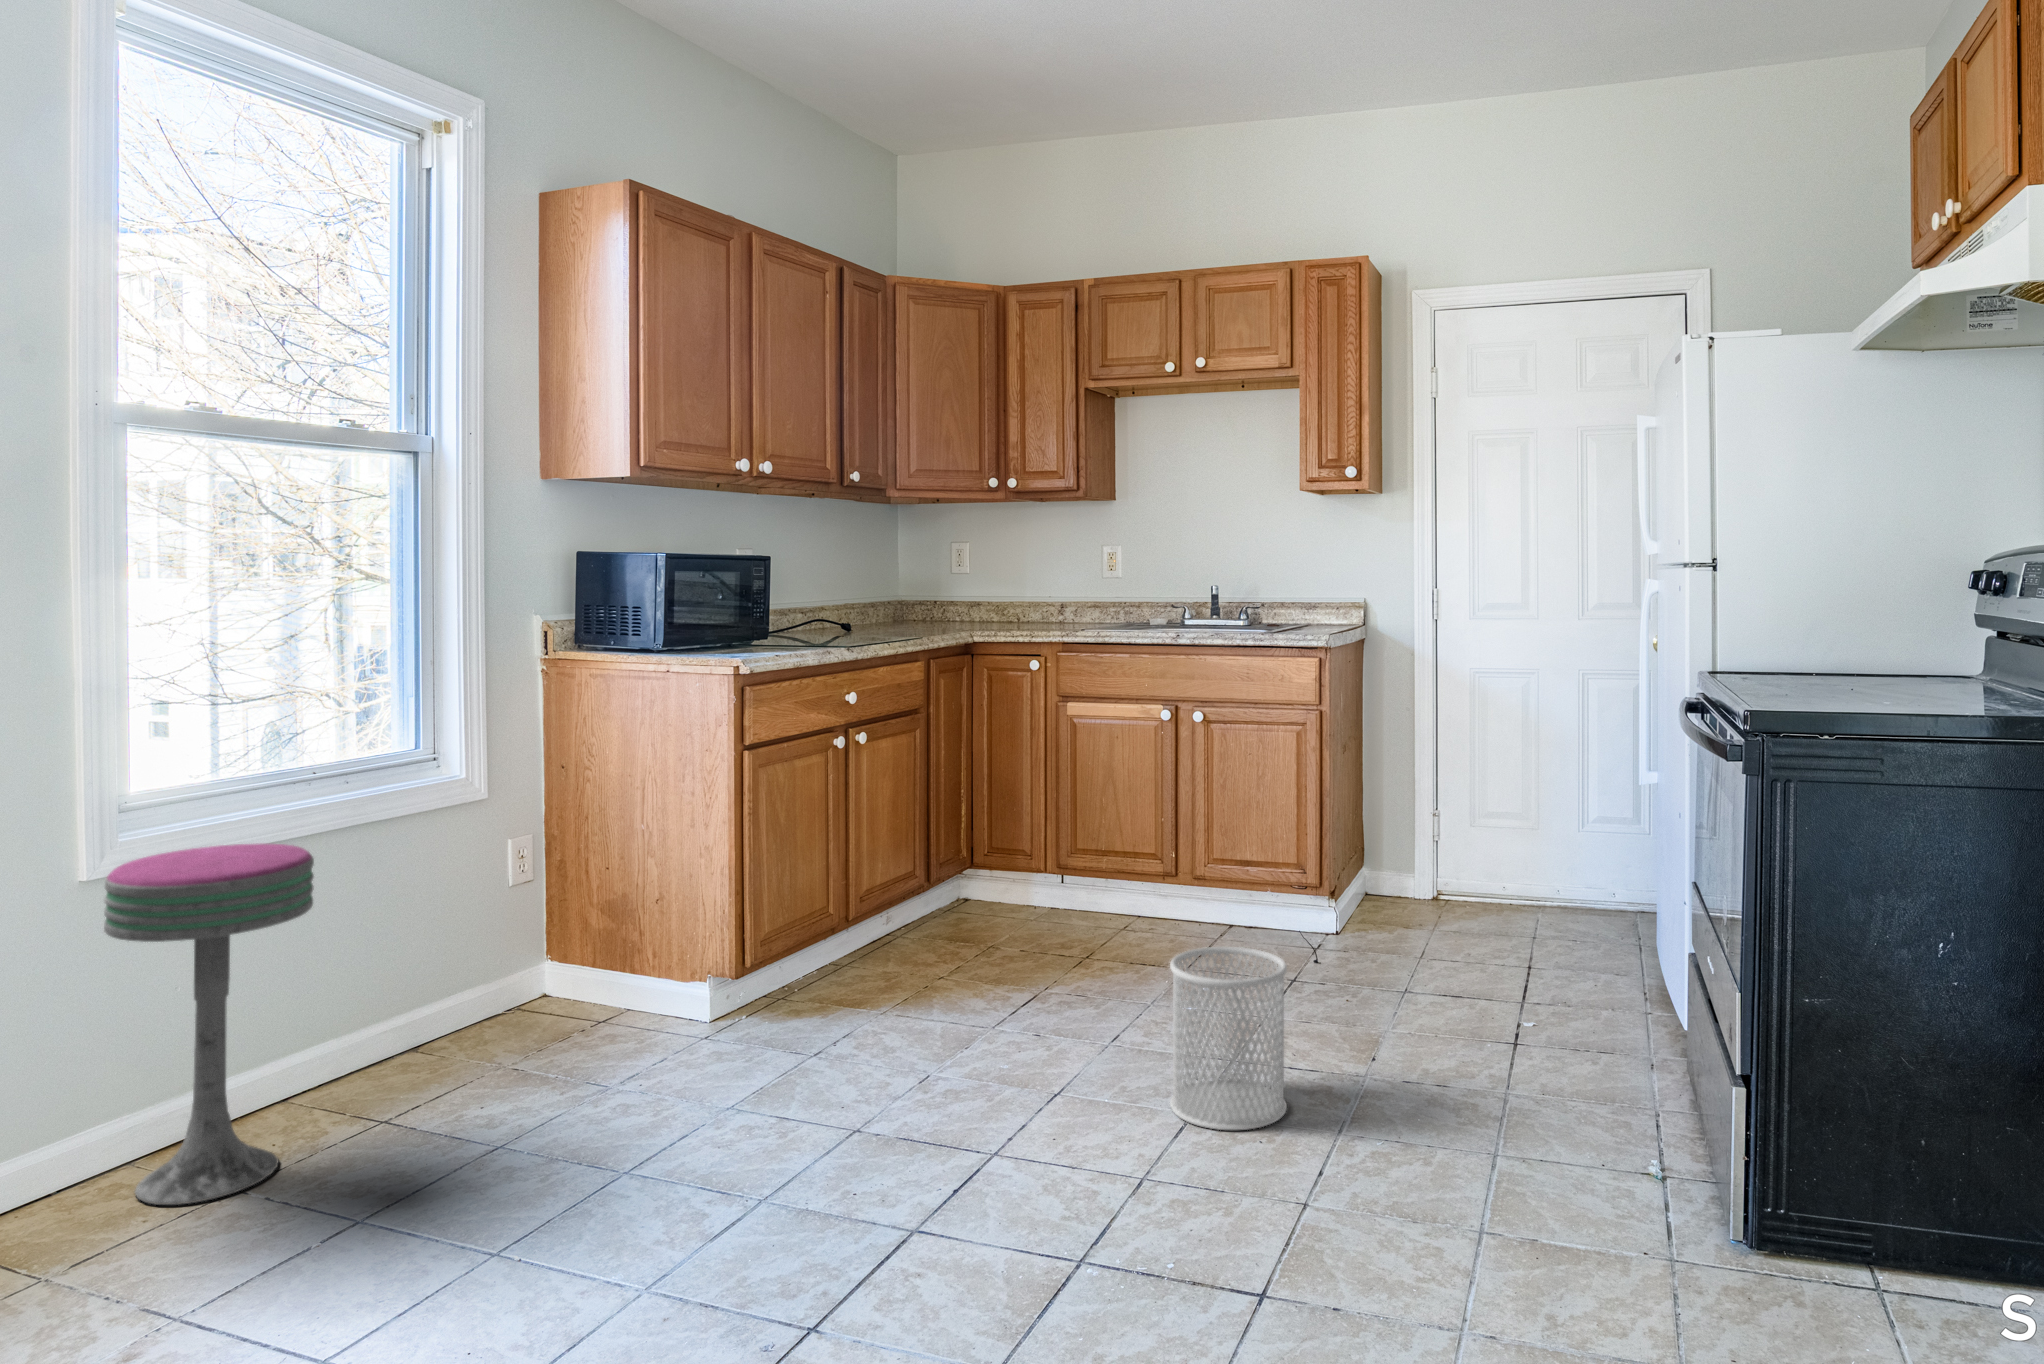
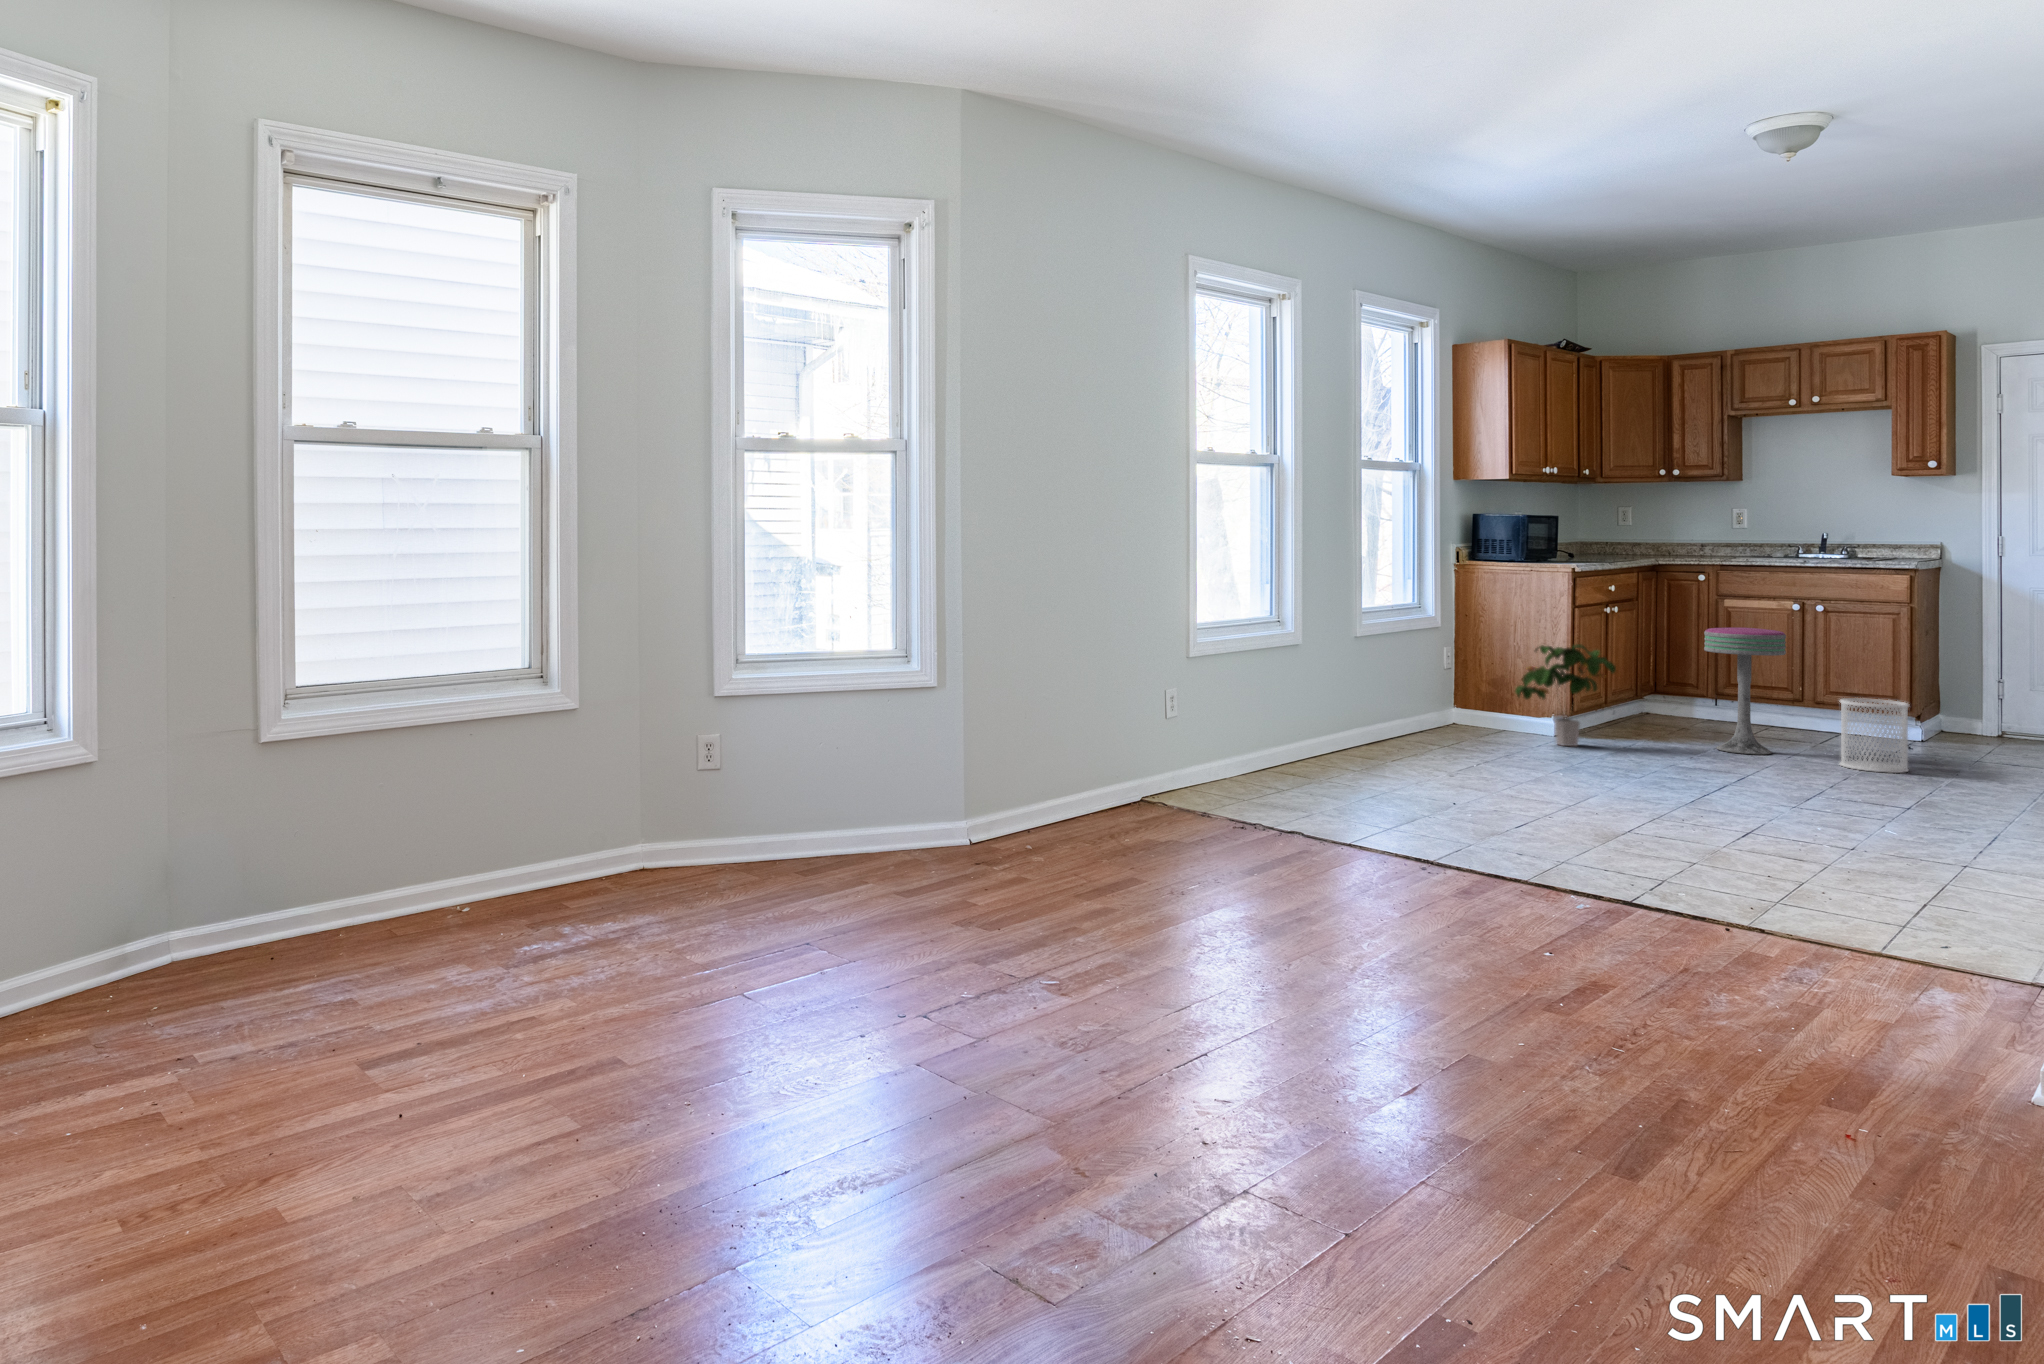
bar stool: present [104,844,314,1205] -> present [1704,628,1786,755]
potted plant: none [537,860,773,1112] -> present [1515,644,1616,746]

